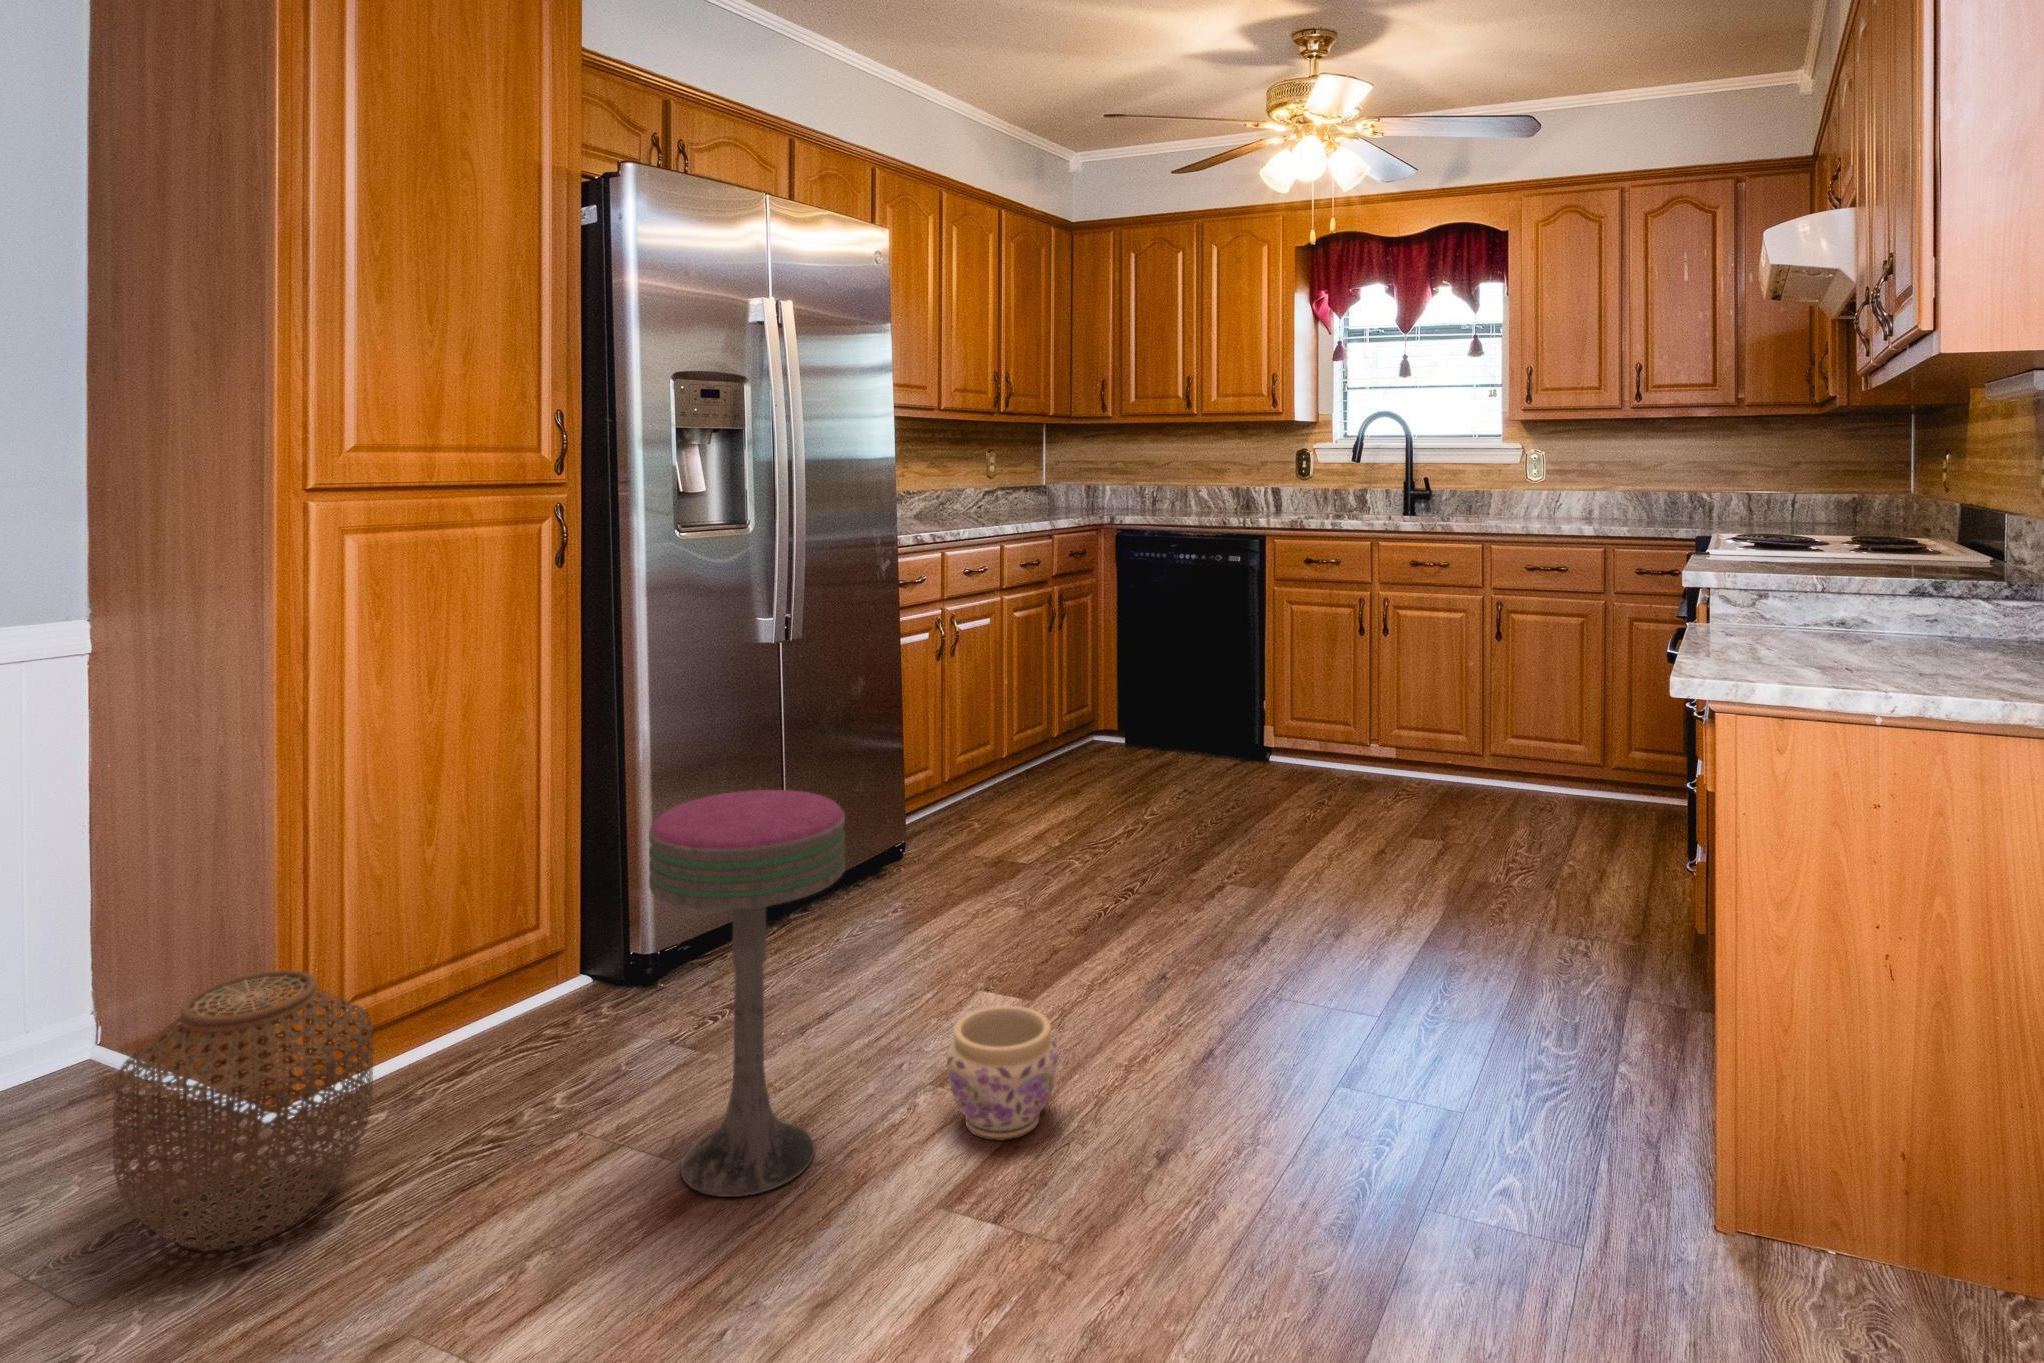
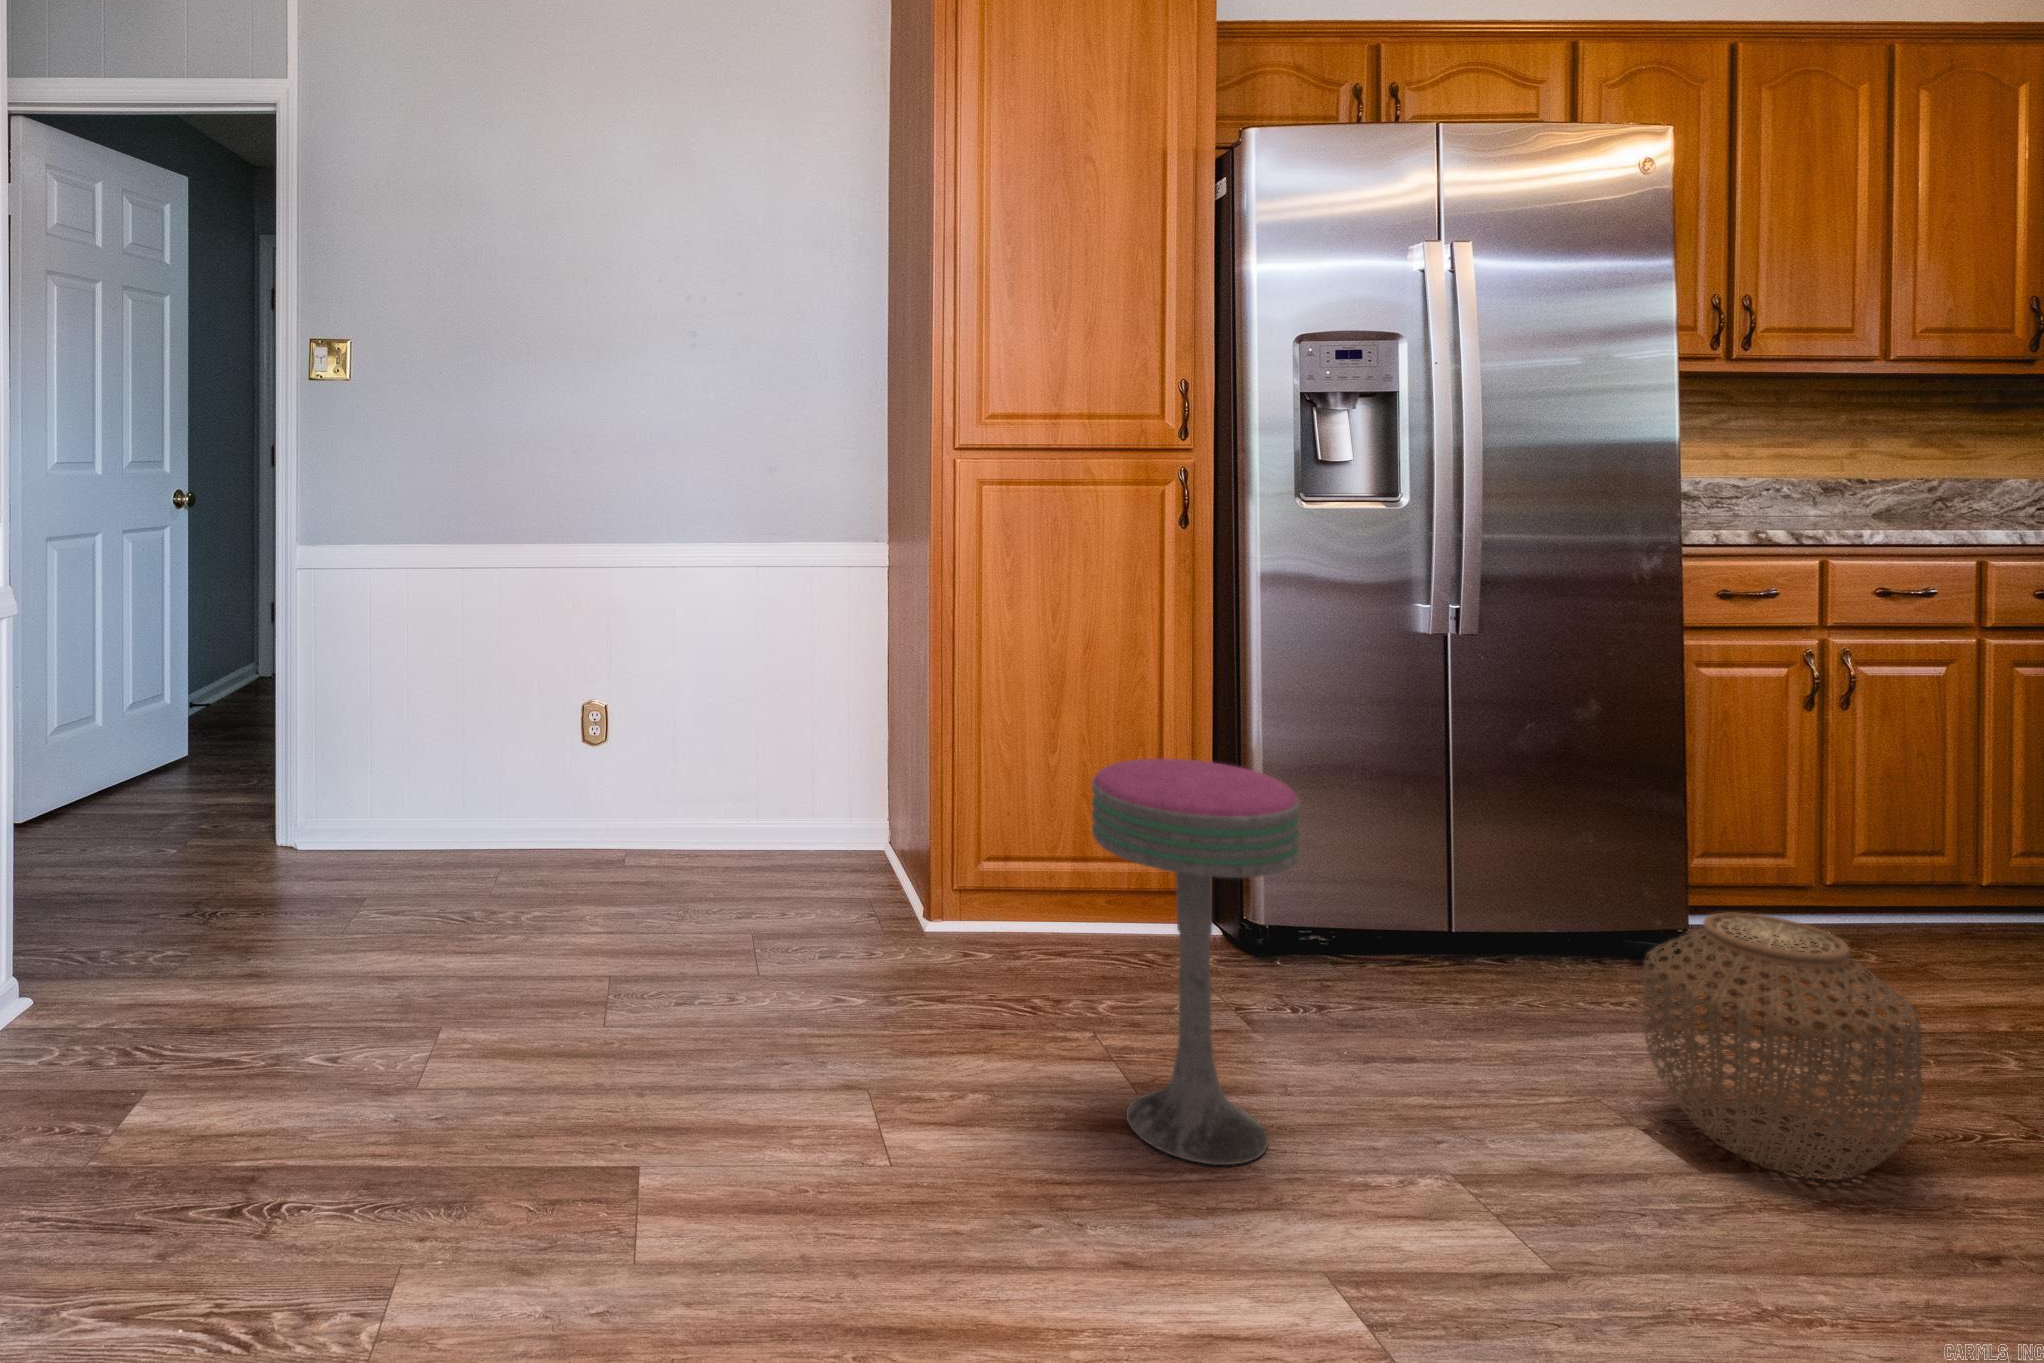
woven basket: present [113,970,373,1250] -> present [1643,913,1922,1180]
planter: present [947,1006,1058,1141] -> none [1414,1106,1583,1286]

